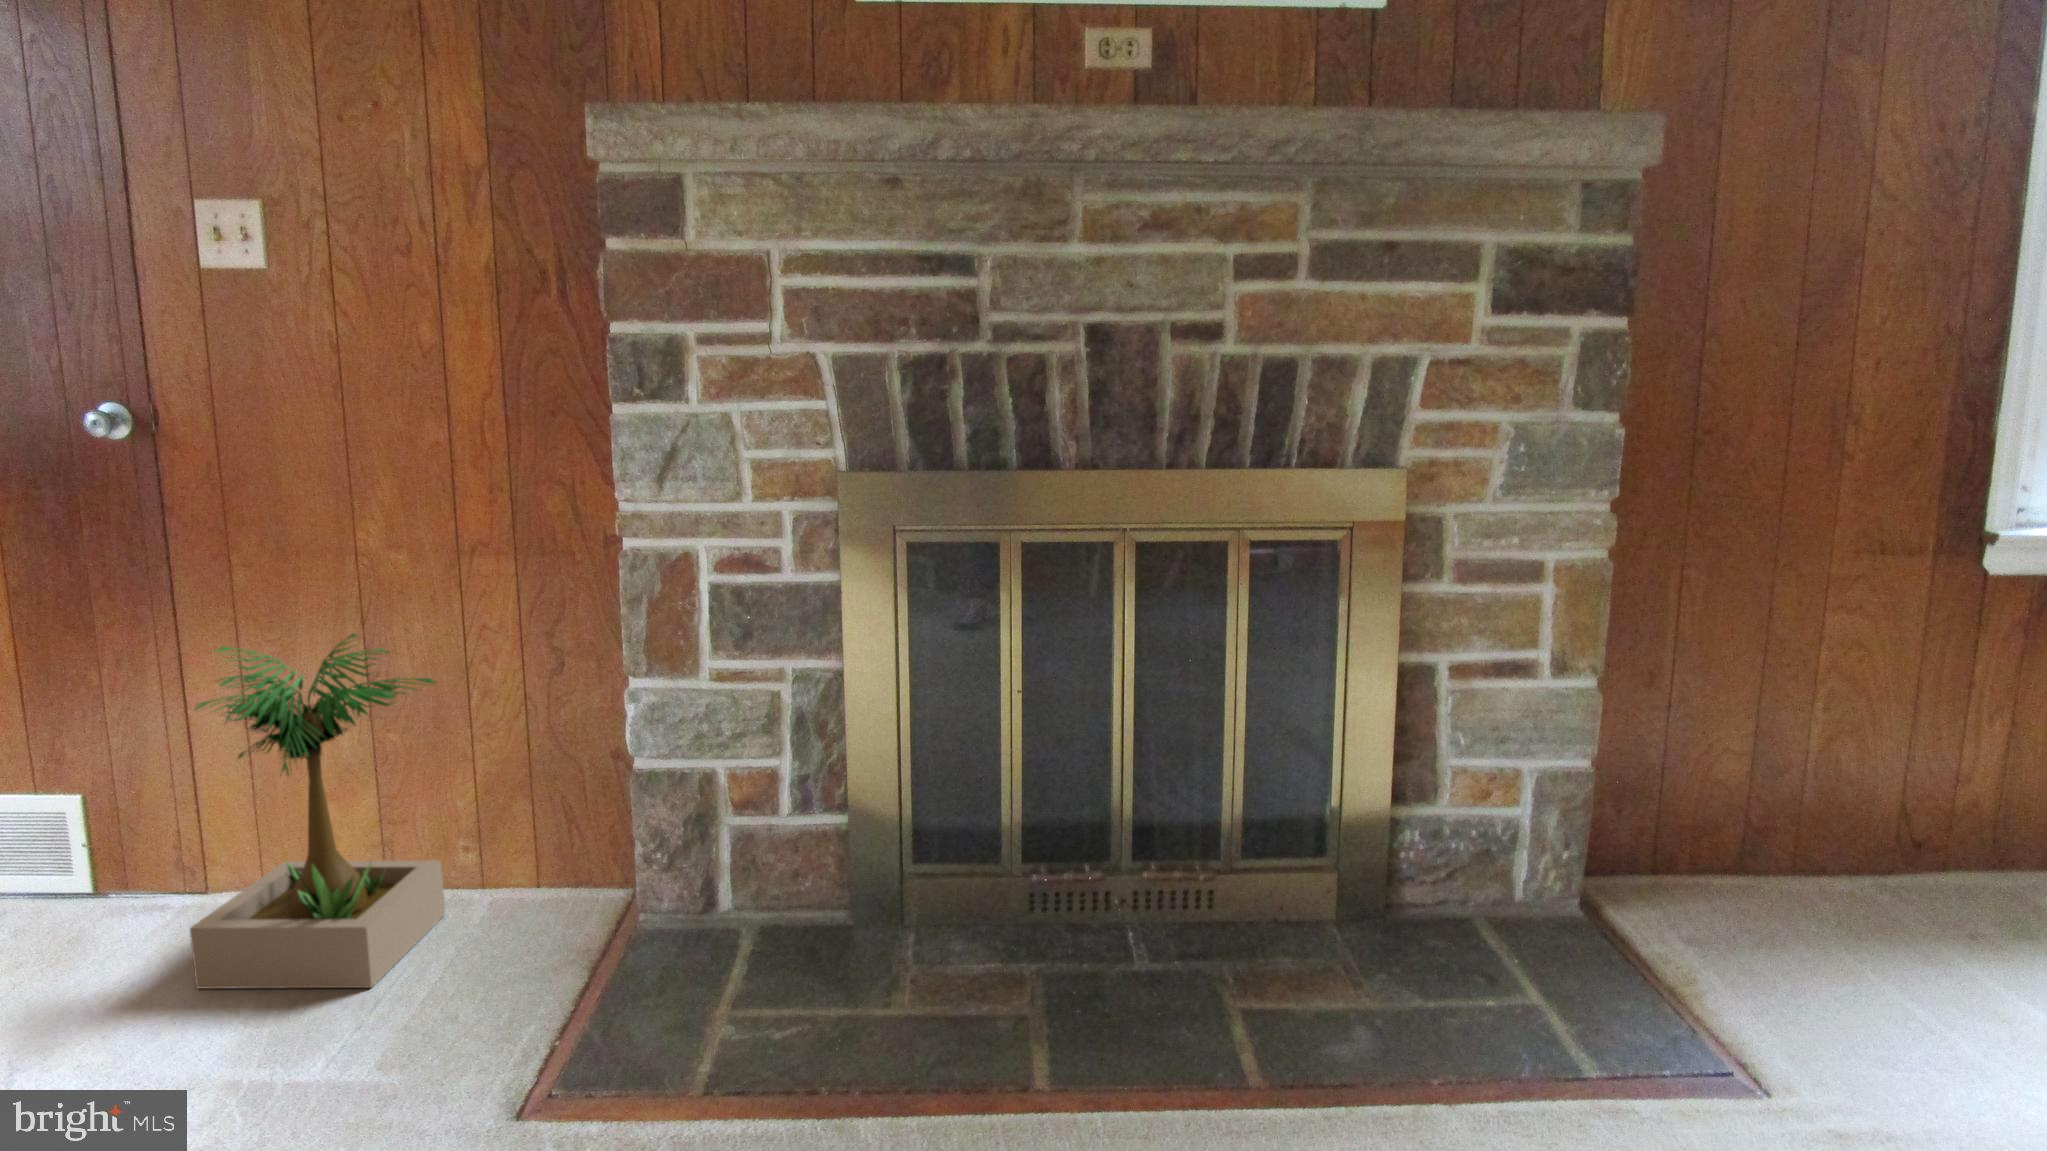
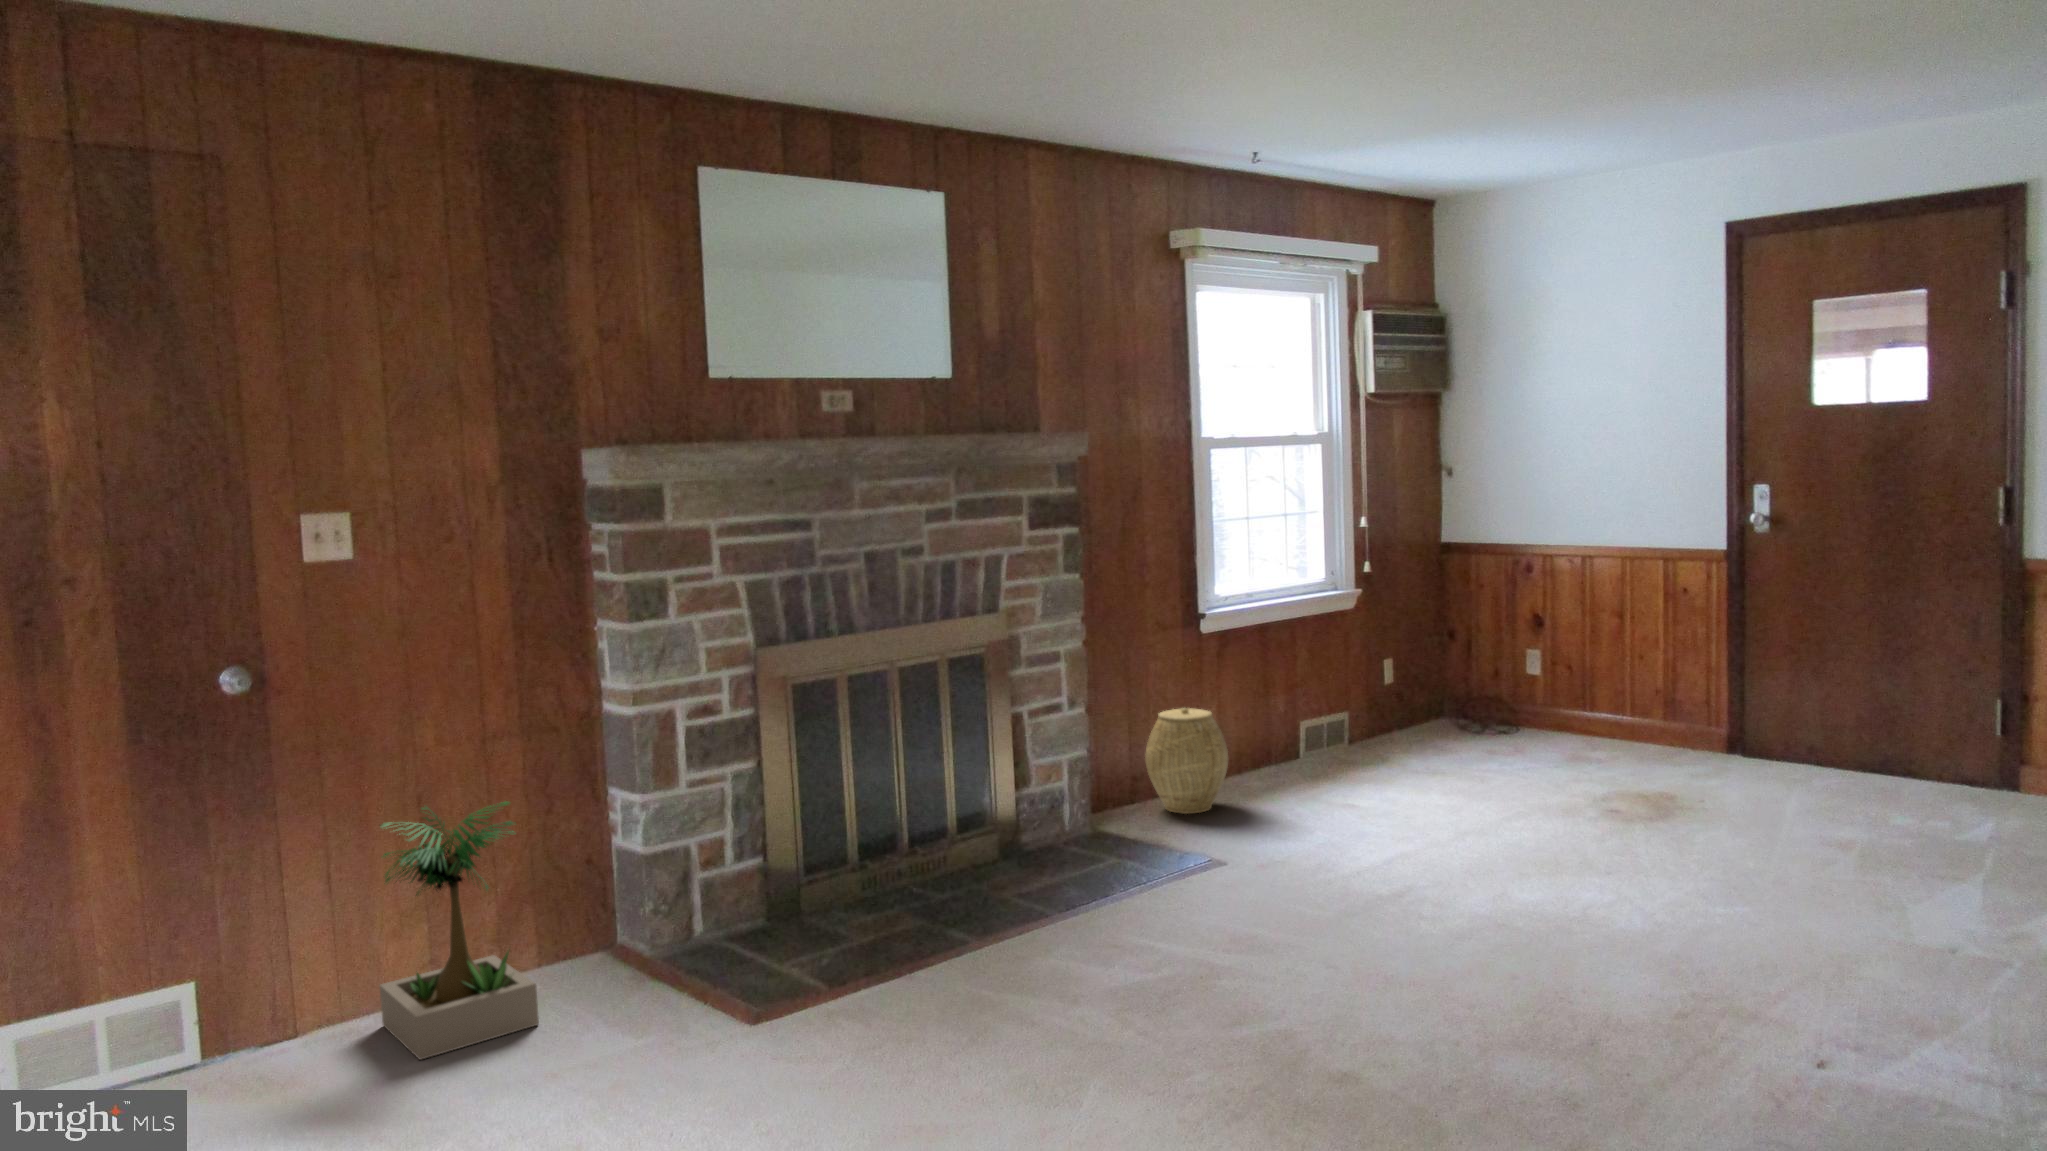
woven basket: none [1761,717,1964,943] -> present [1145,708,1228,814]

